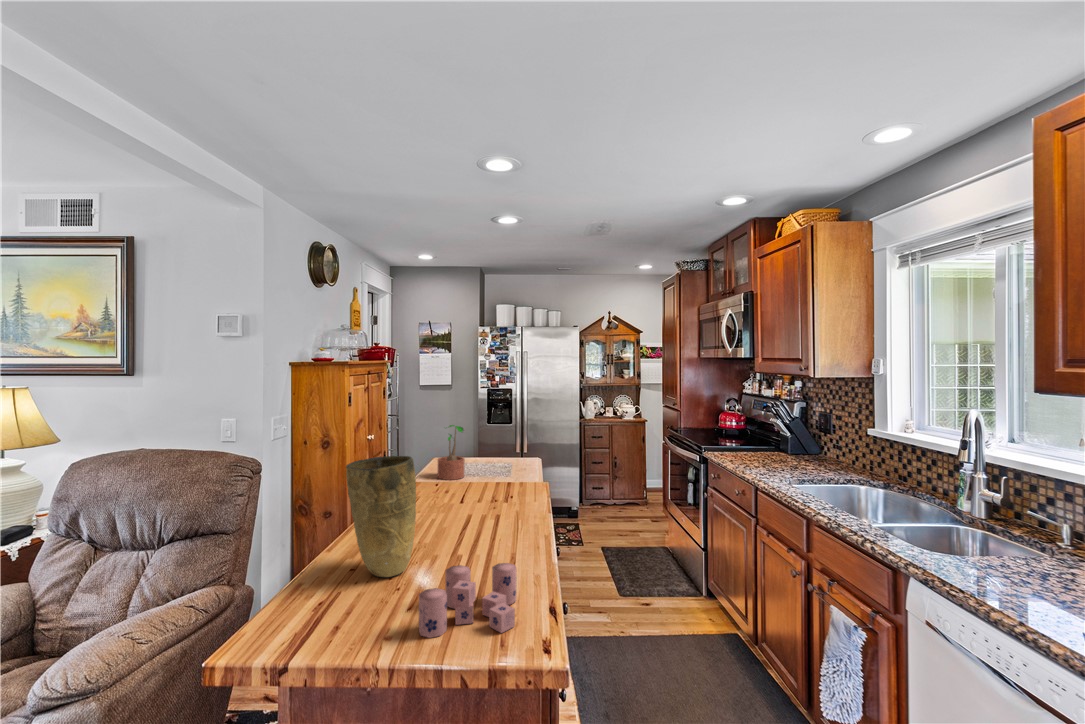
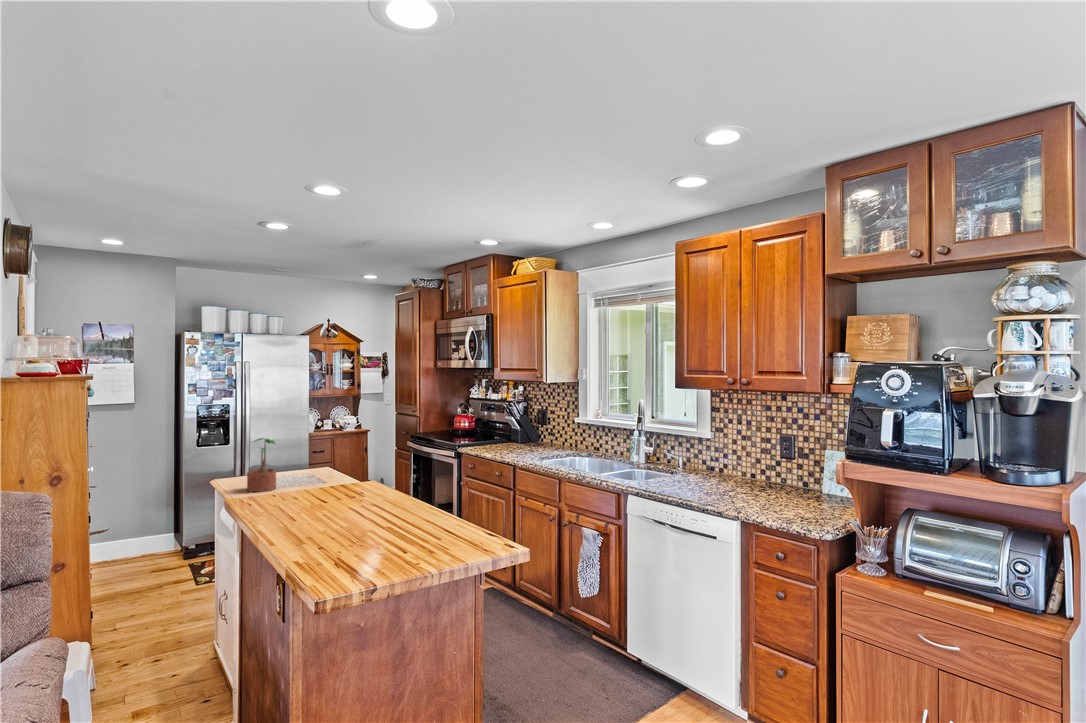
vase: present [346,456,416,577] -> none [305,454,363,548]
candle: present [419,563,517,638] -> none [412,515,472,561]

